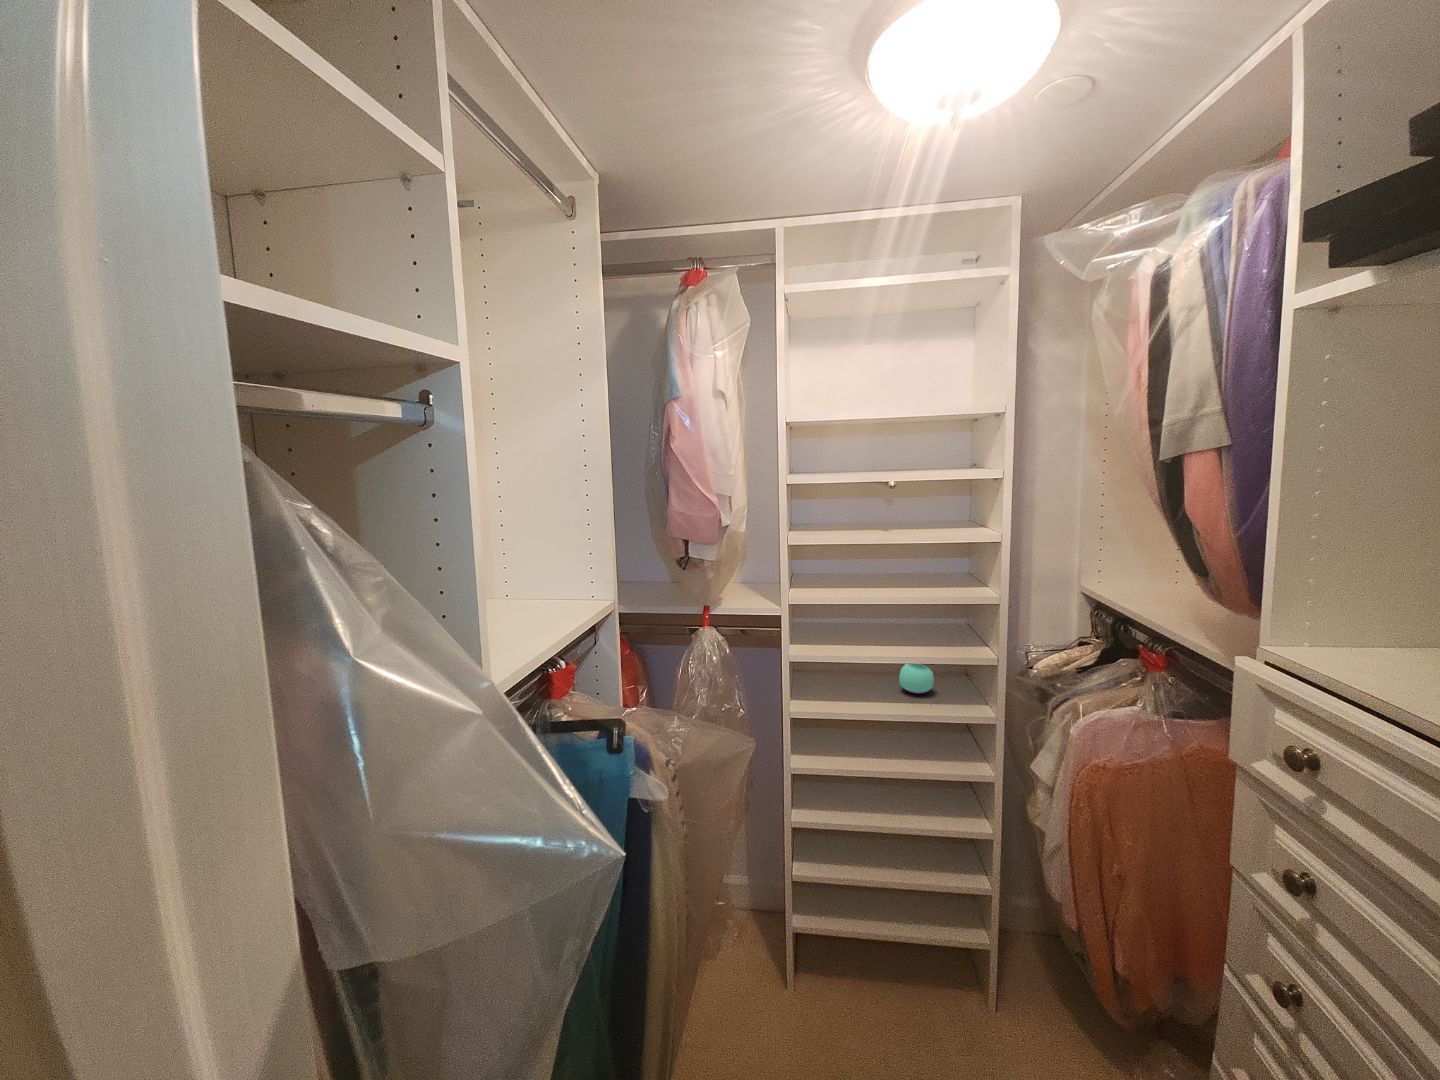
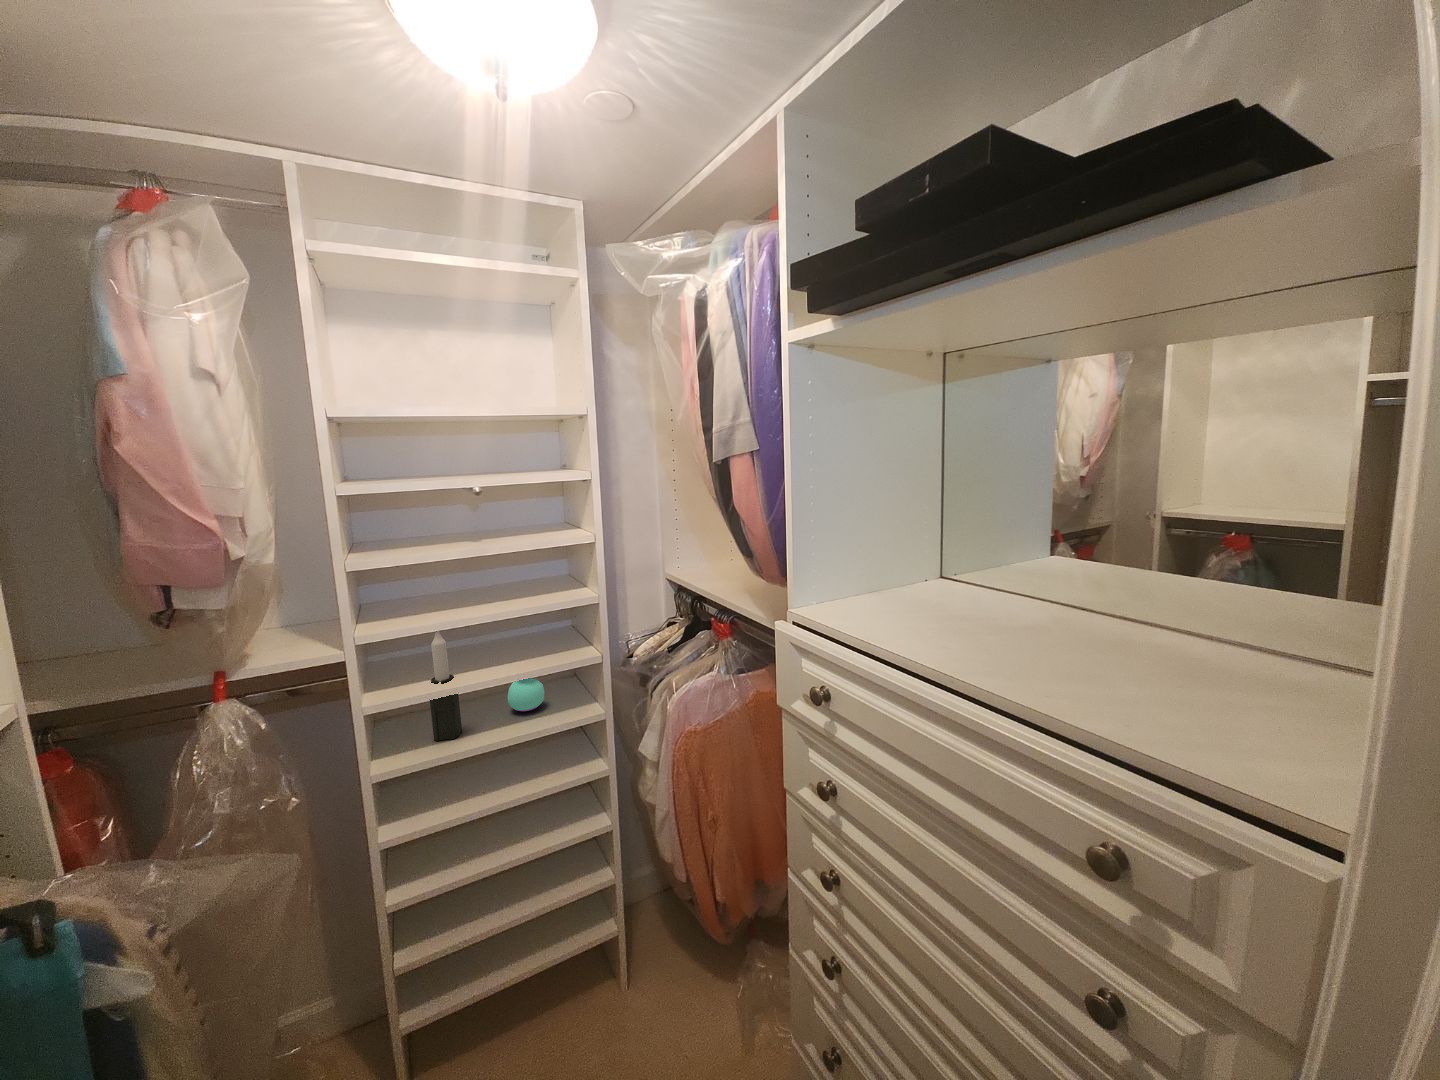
candle: none [836,602,859,699] -> present [430,631,462,741]

